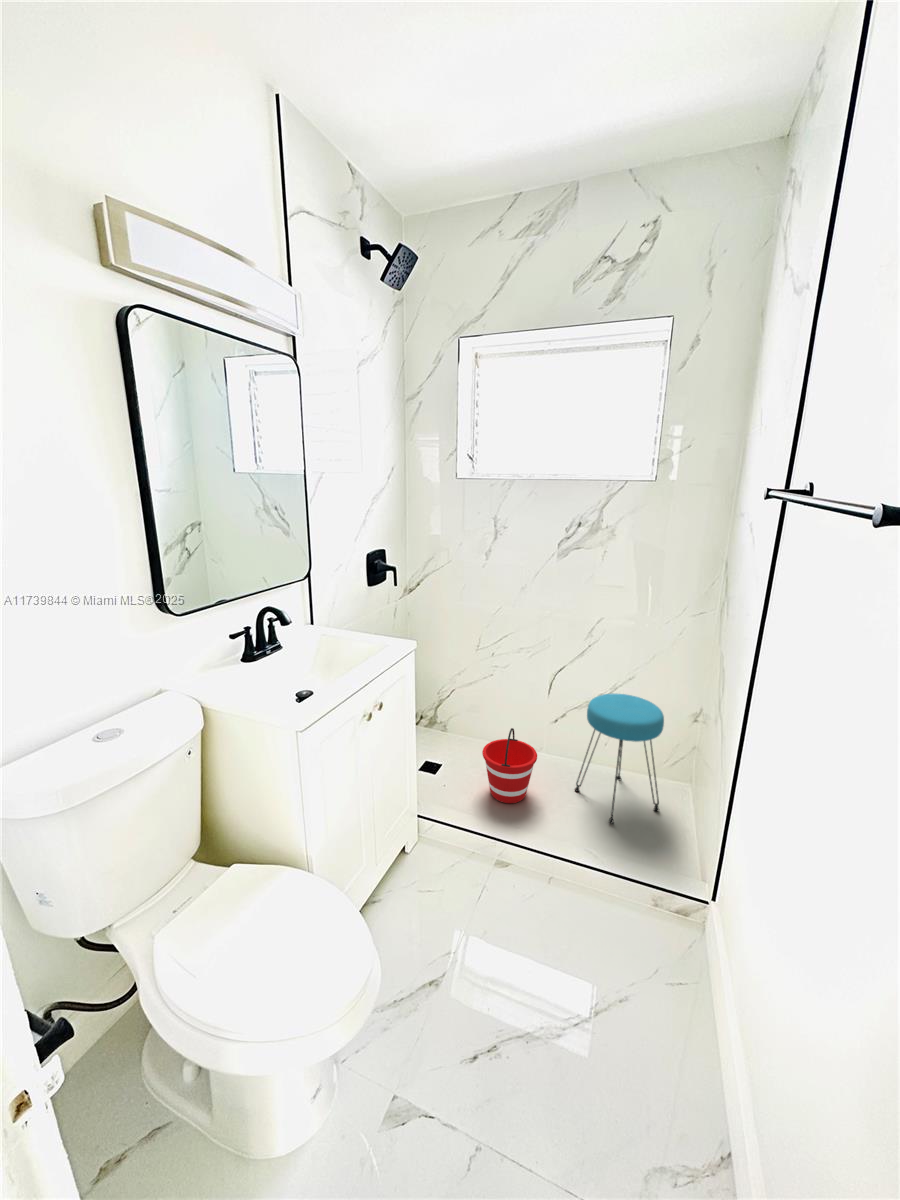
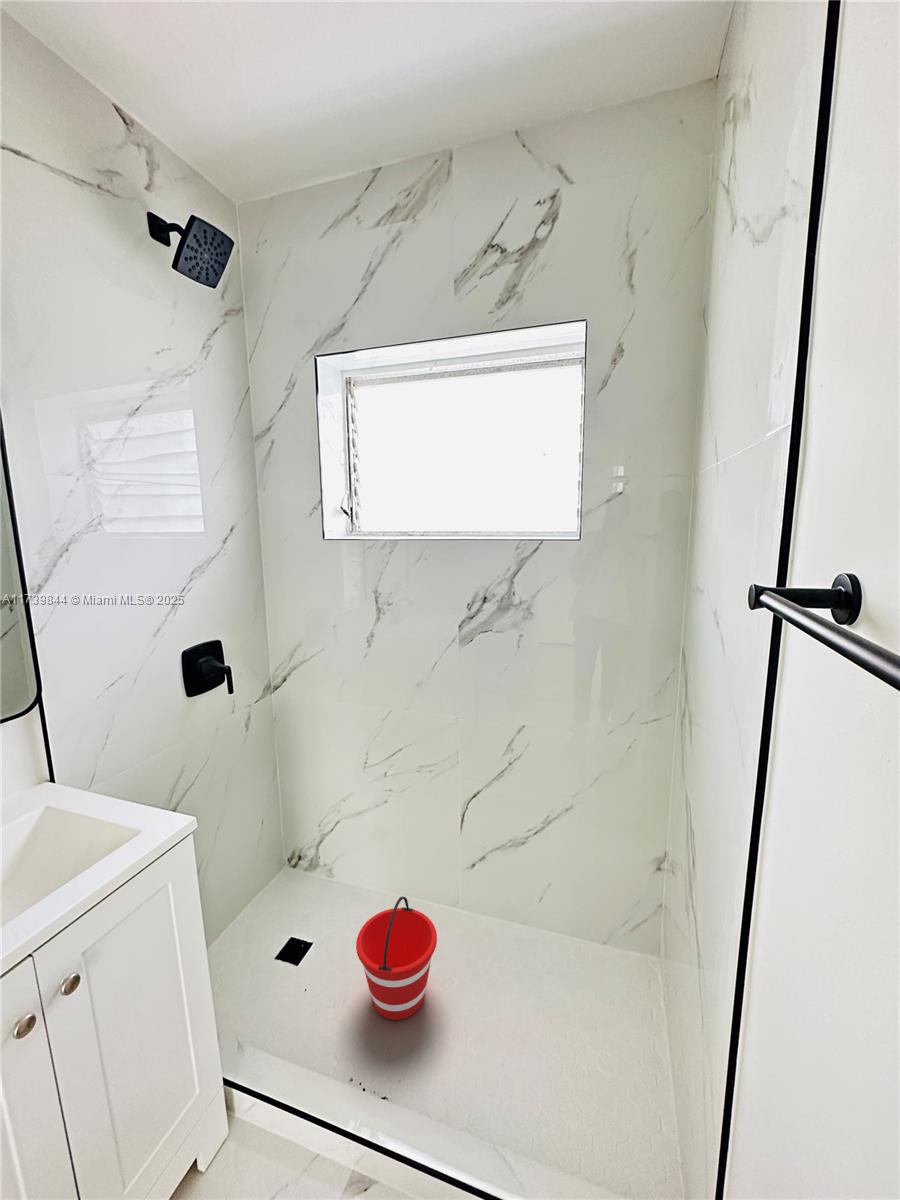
stool: present [575,694,664,824] -> none [497,835,617,1054]

